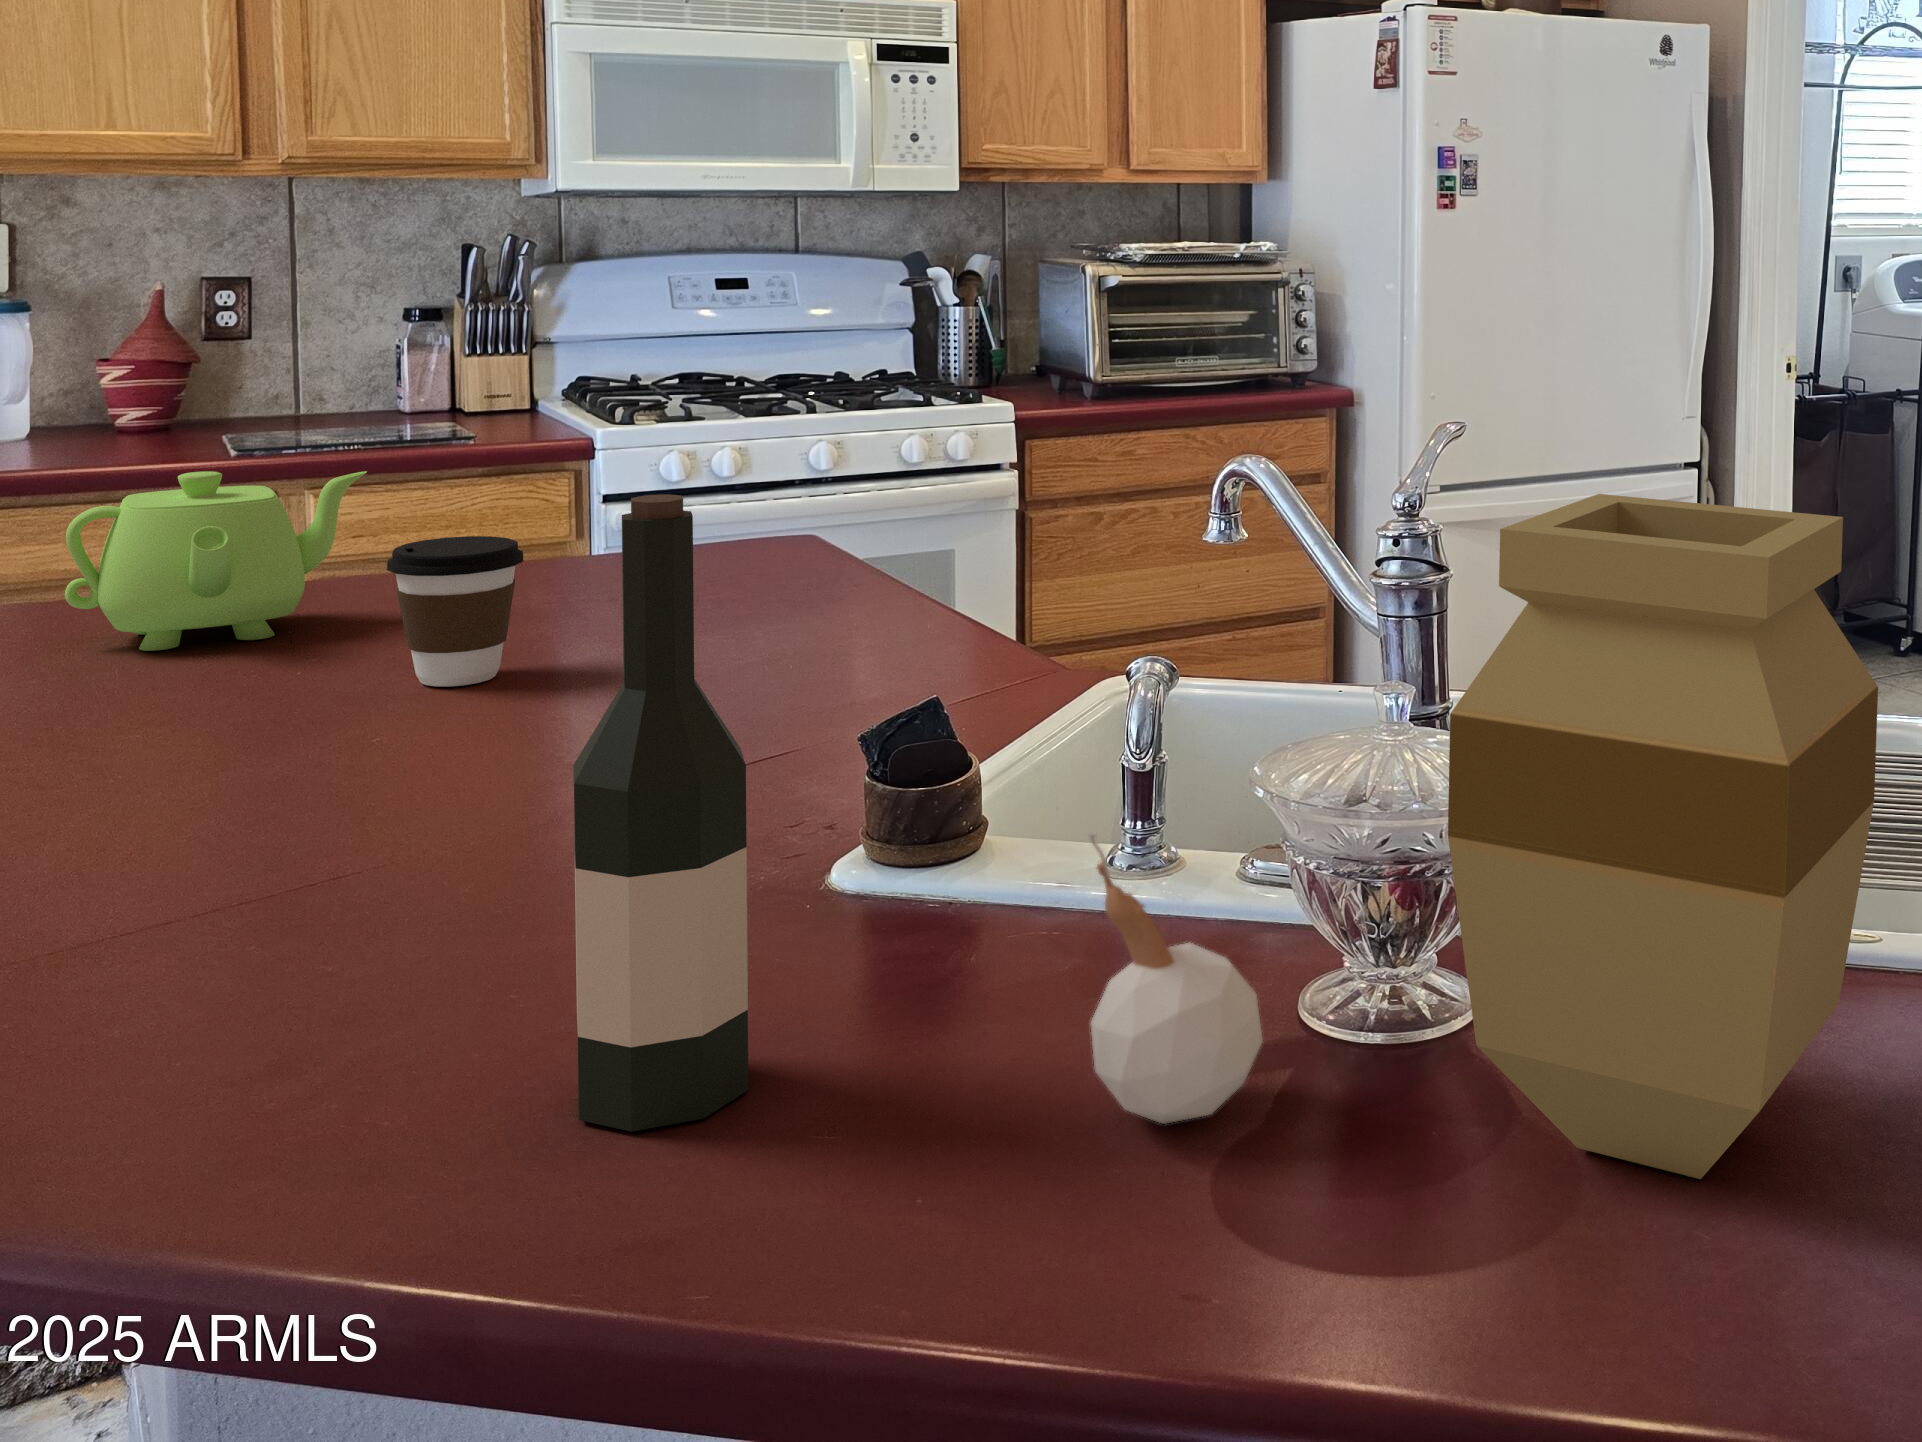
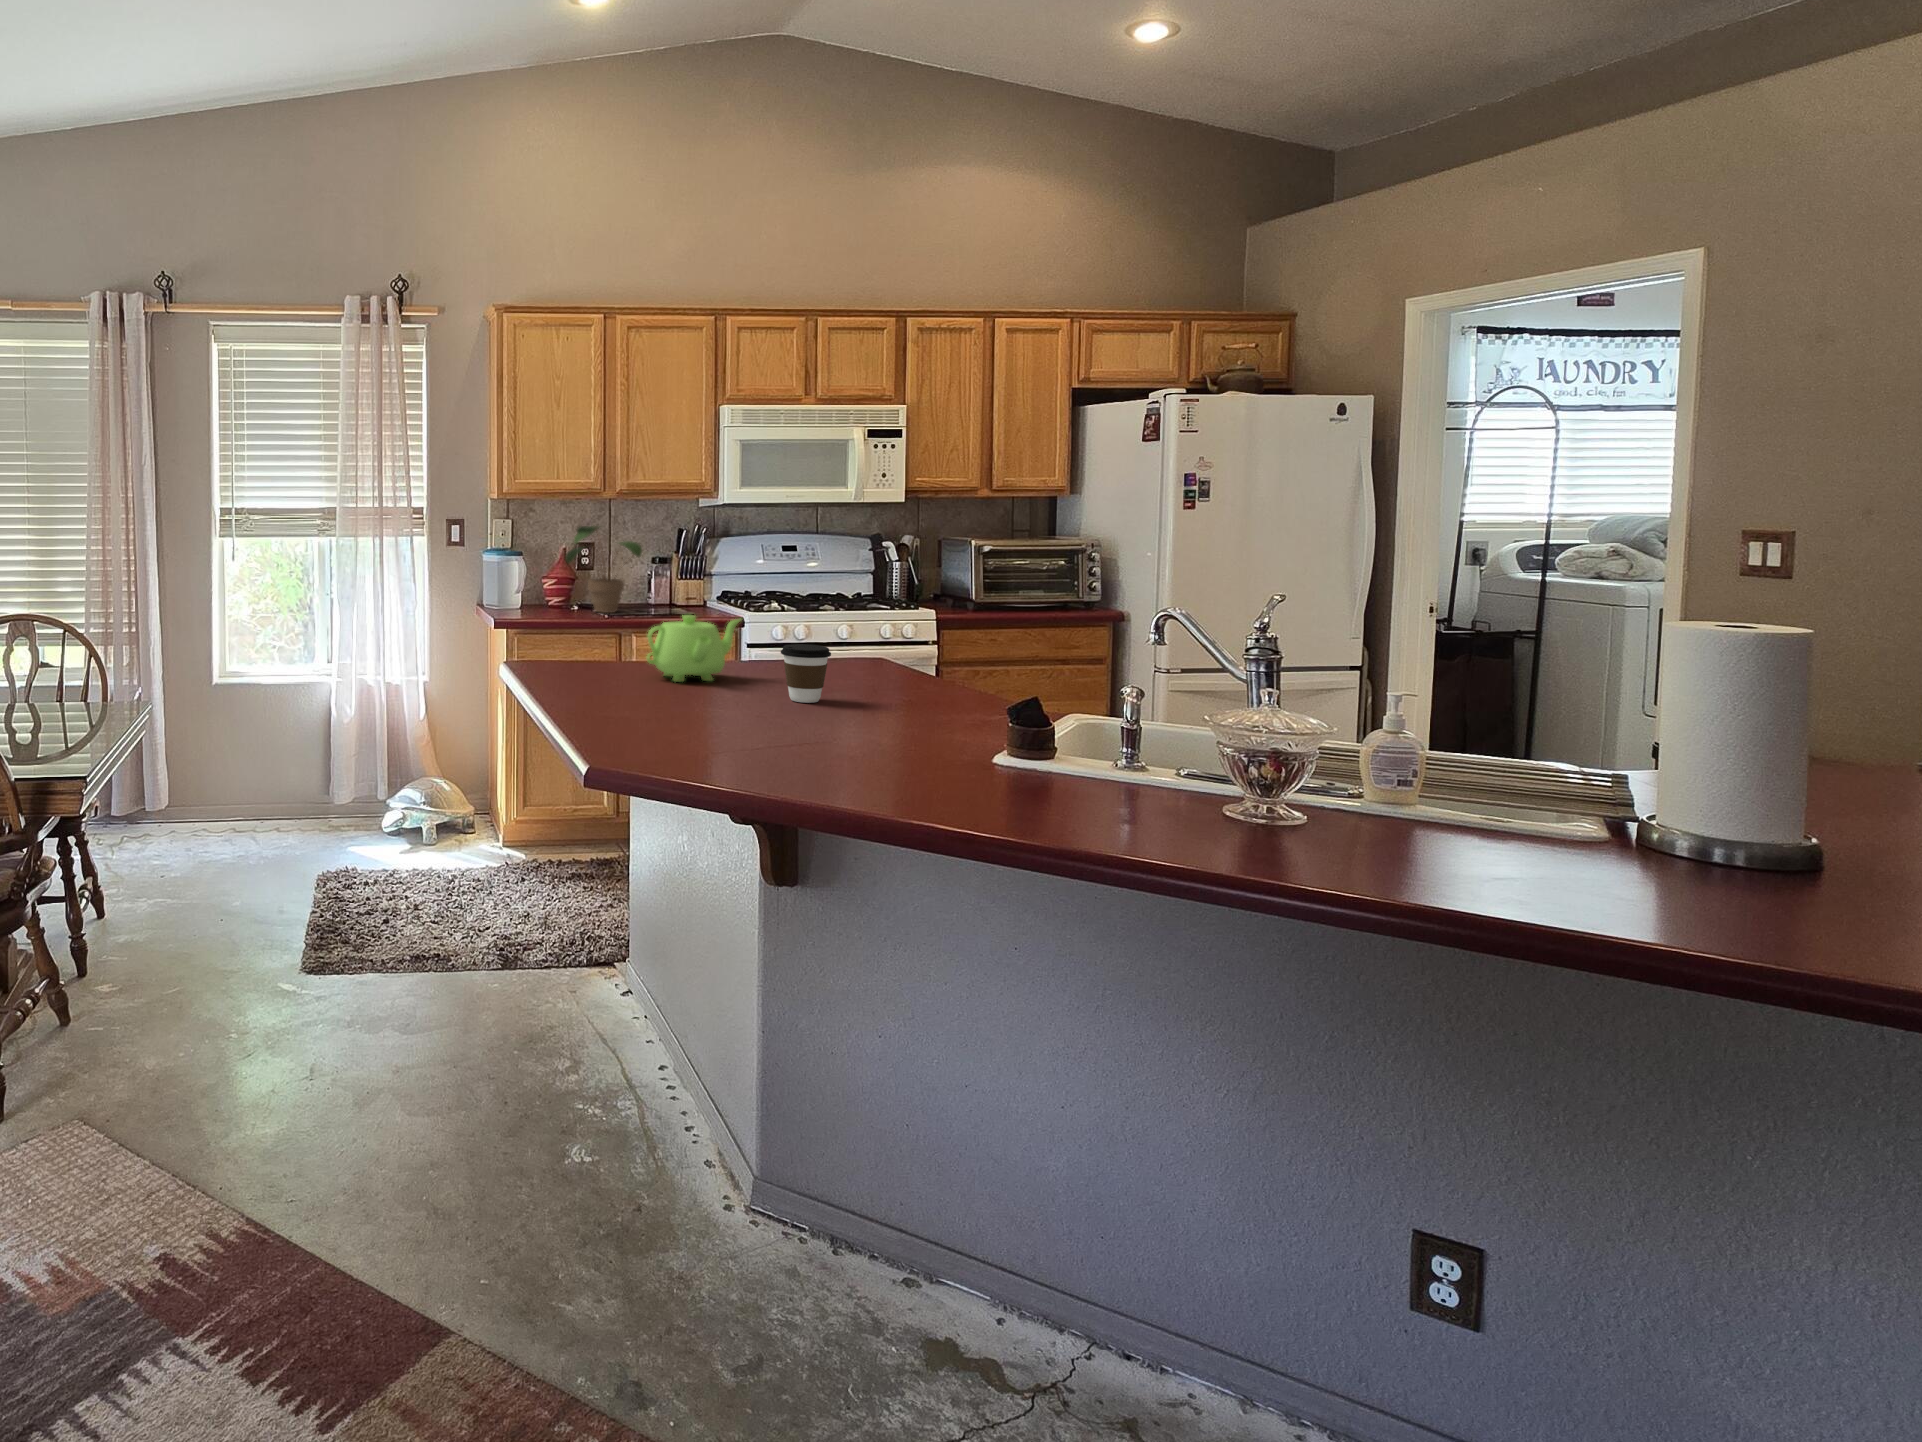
potted plant: none [136,238,379,445] -> present [565,526,642,613]
wine bottle: present [573,494,748,1132] -> none [999,614,1067,831]
vase: present [1448,494,1878,1179] -> none [1391,632,1610,905]
candle: present [1090,833,1263,1124] -> none [1213,746,1289,857]

